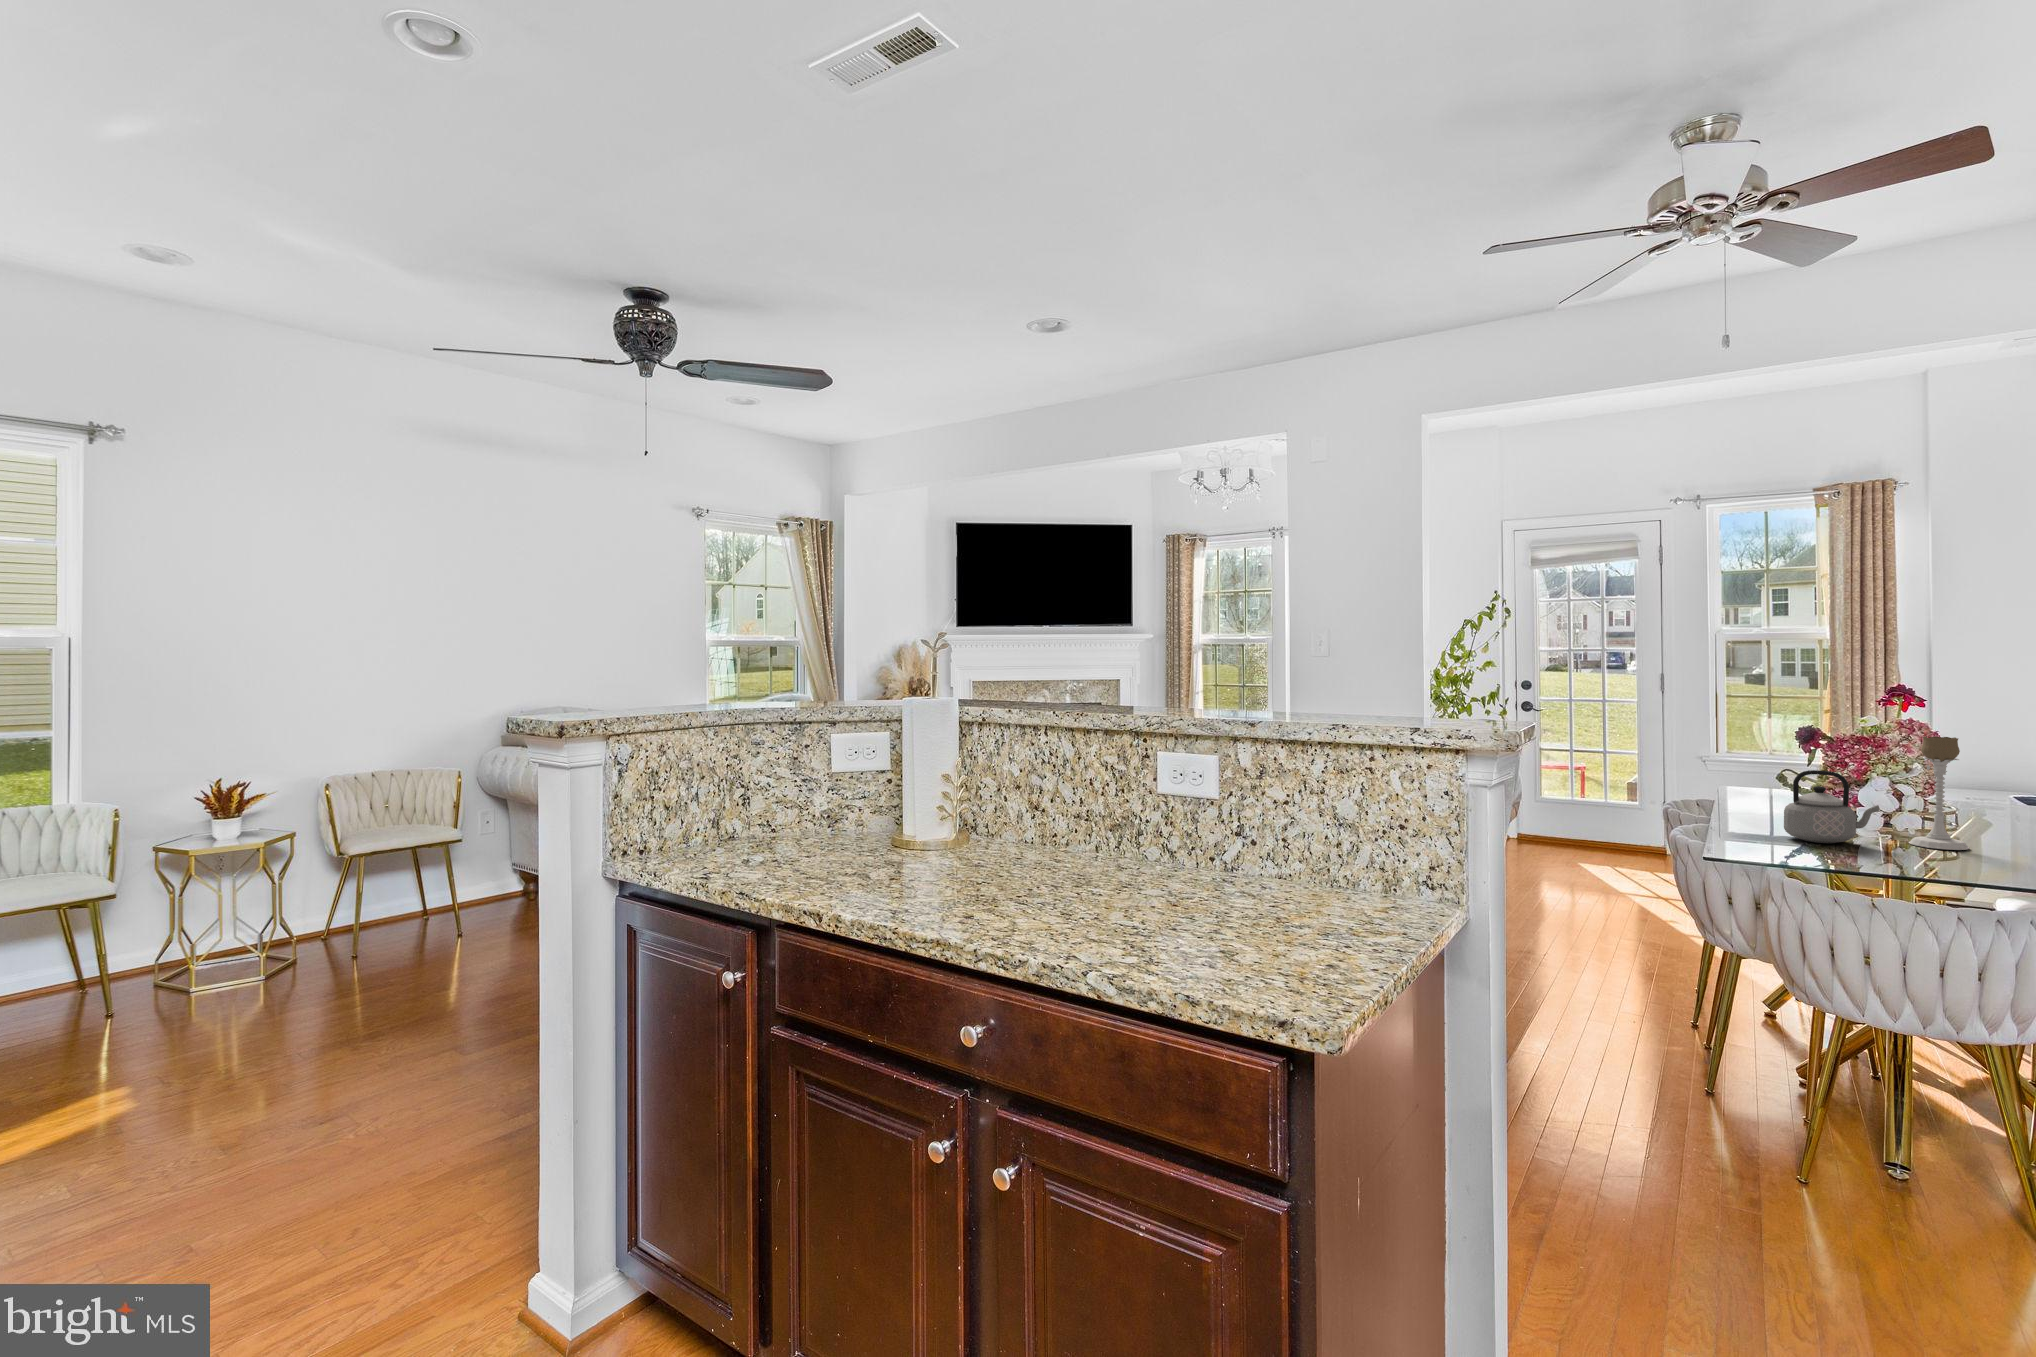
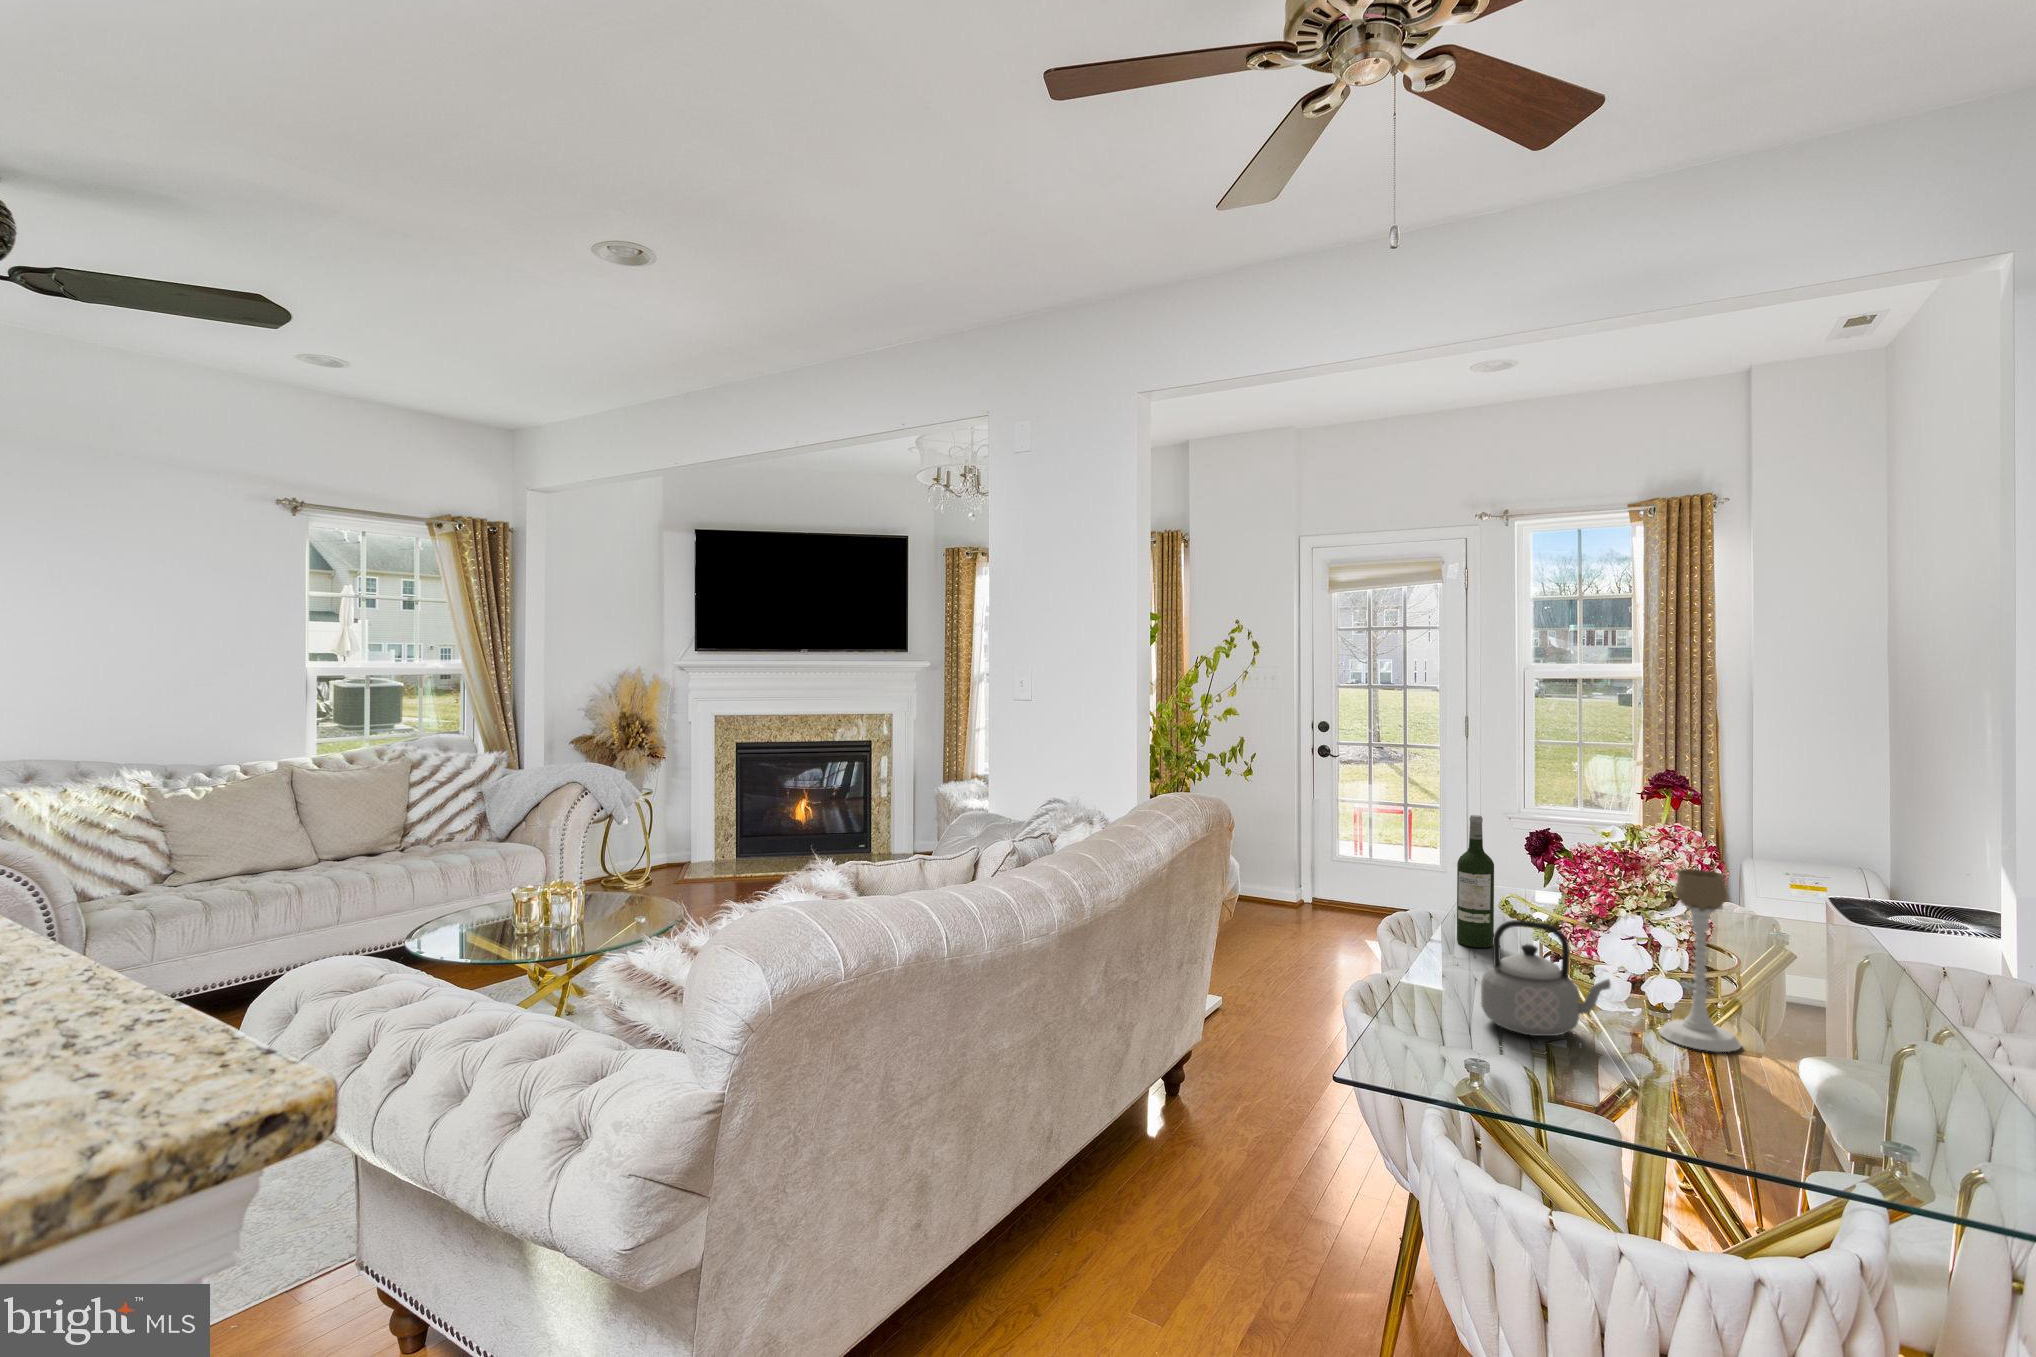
wine bottle: none [1736,718,1766,810] -> present [1457,815,1494,948]

